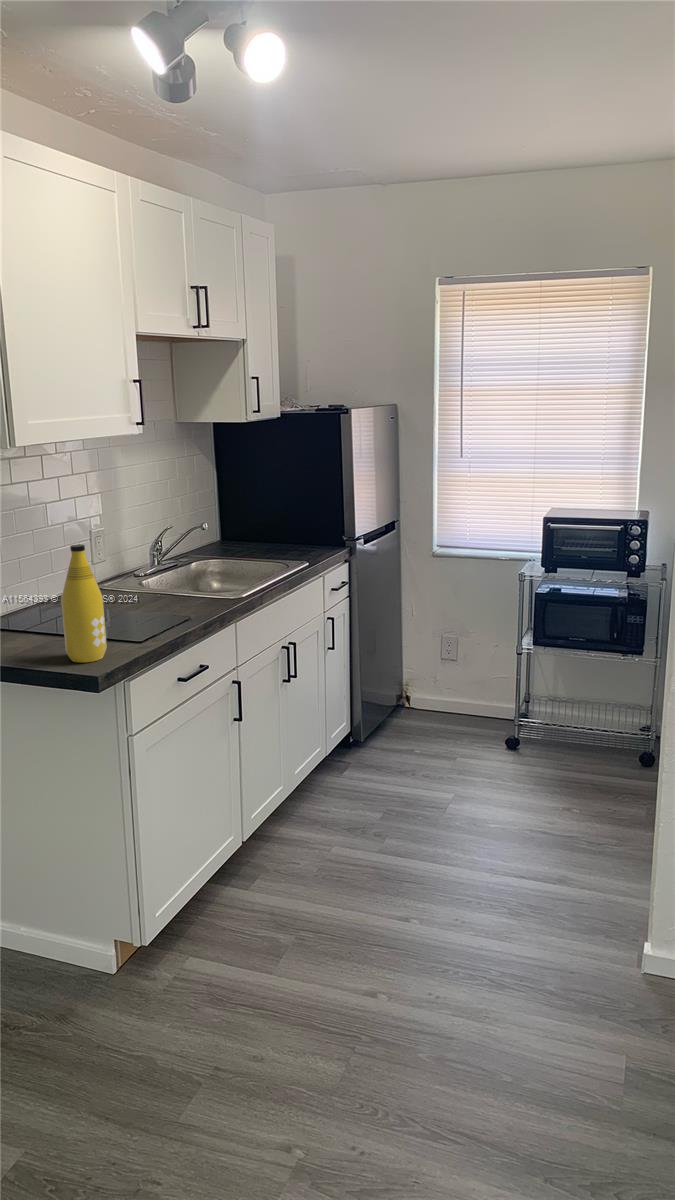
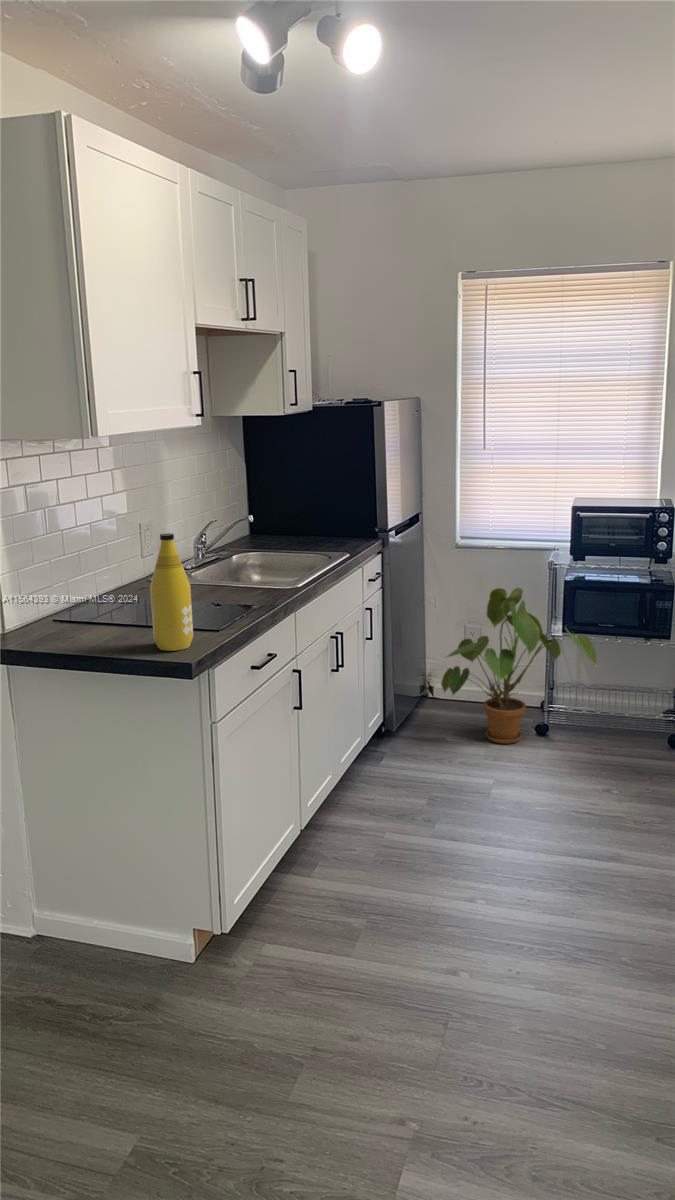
house plant: none [411,598,567,757] -> present [441,588,597,744]

